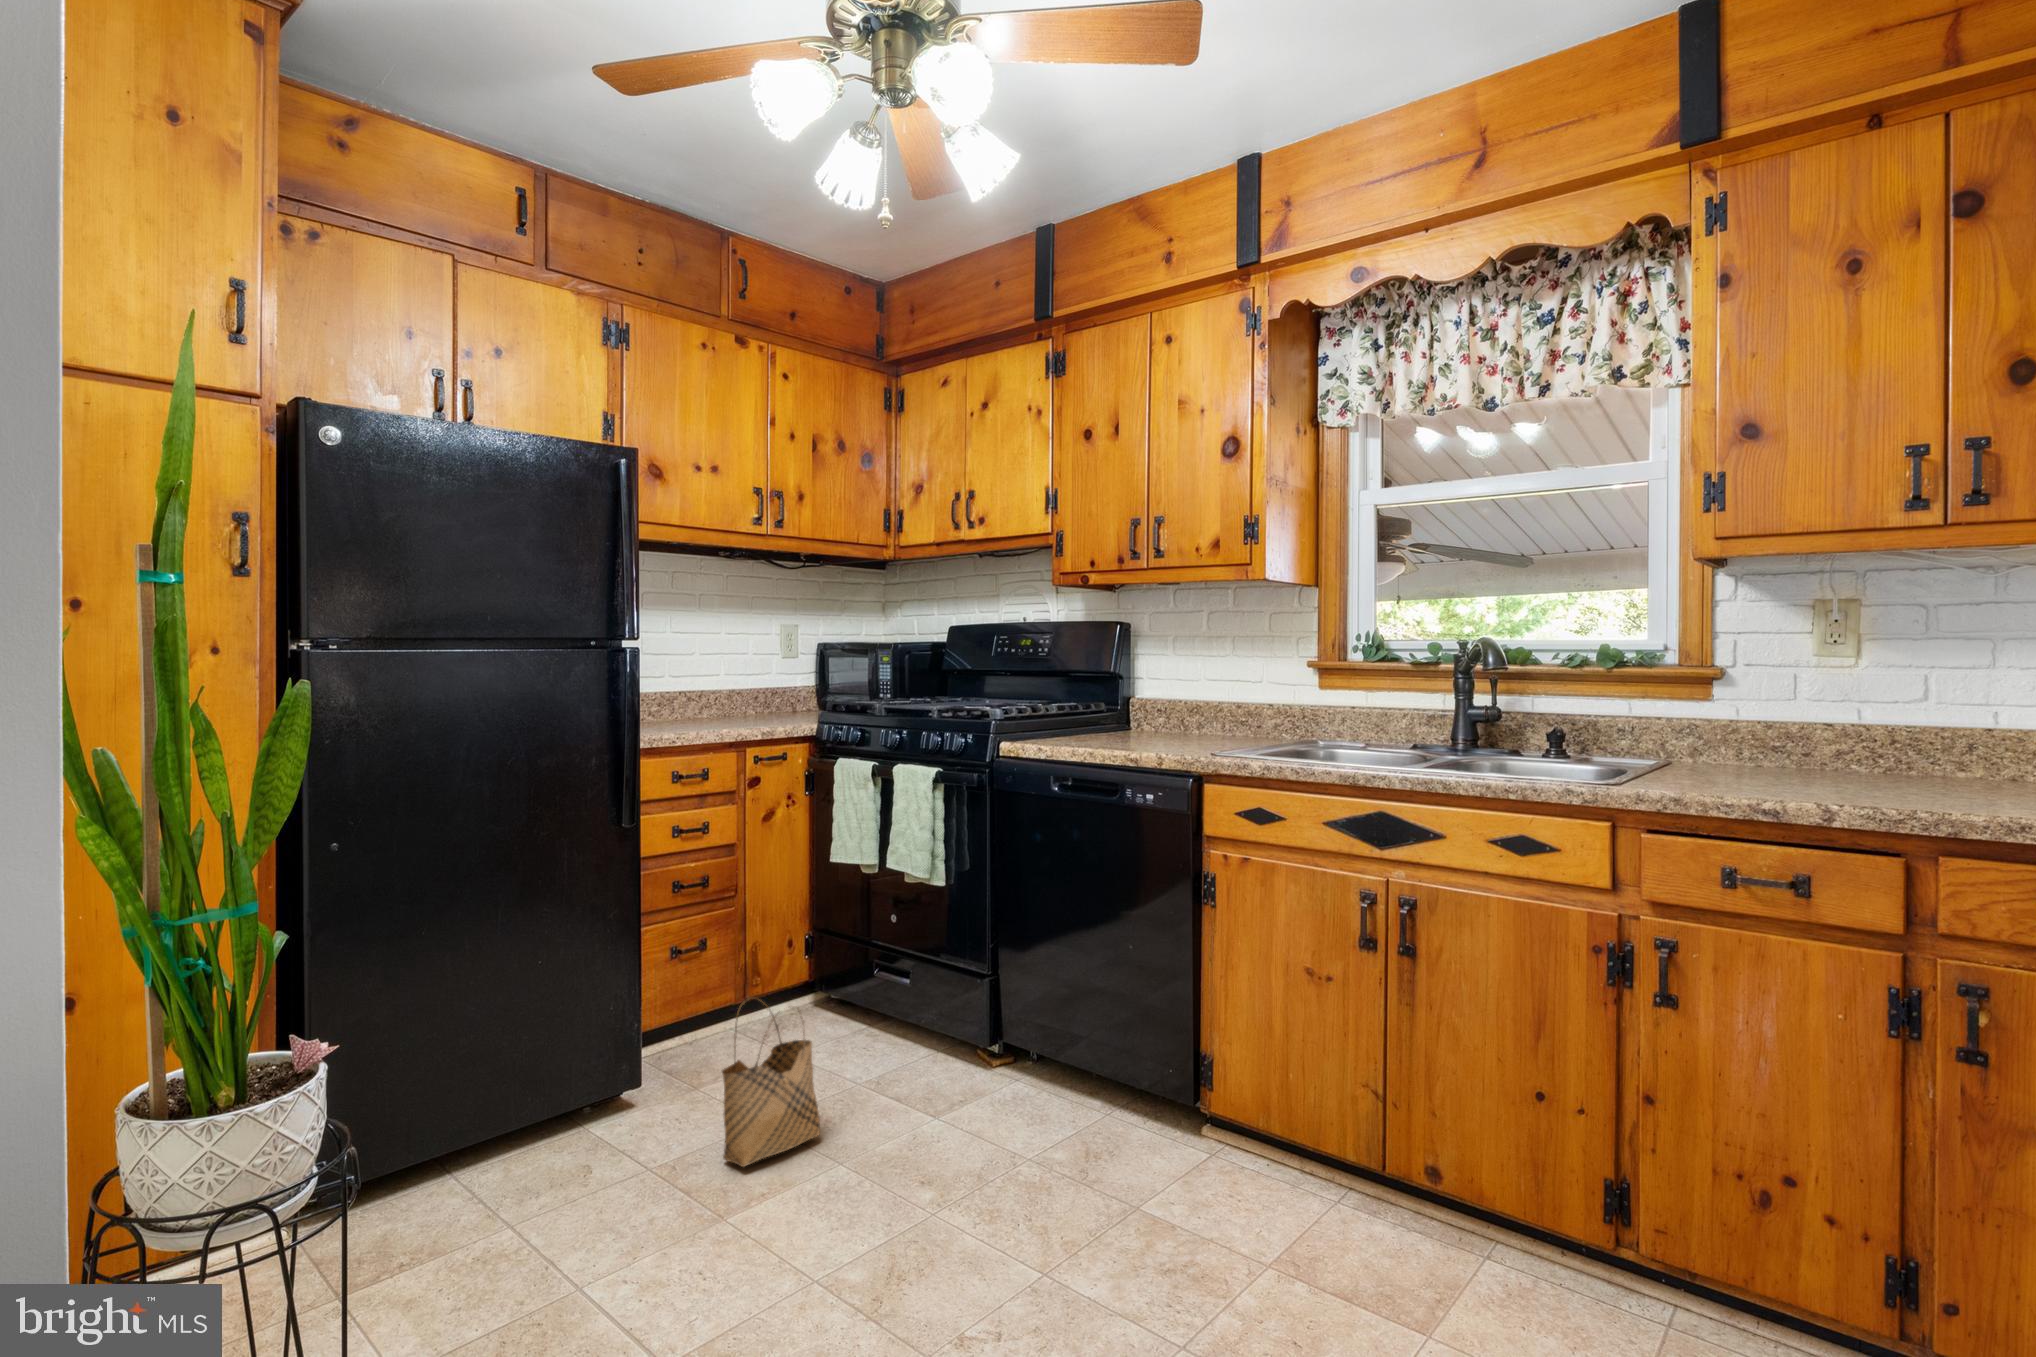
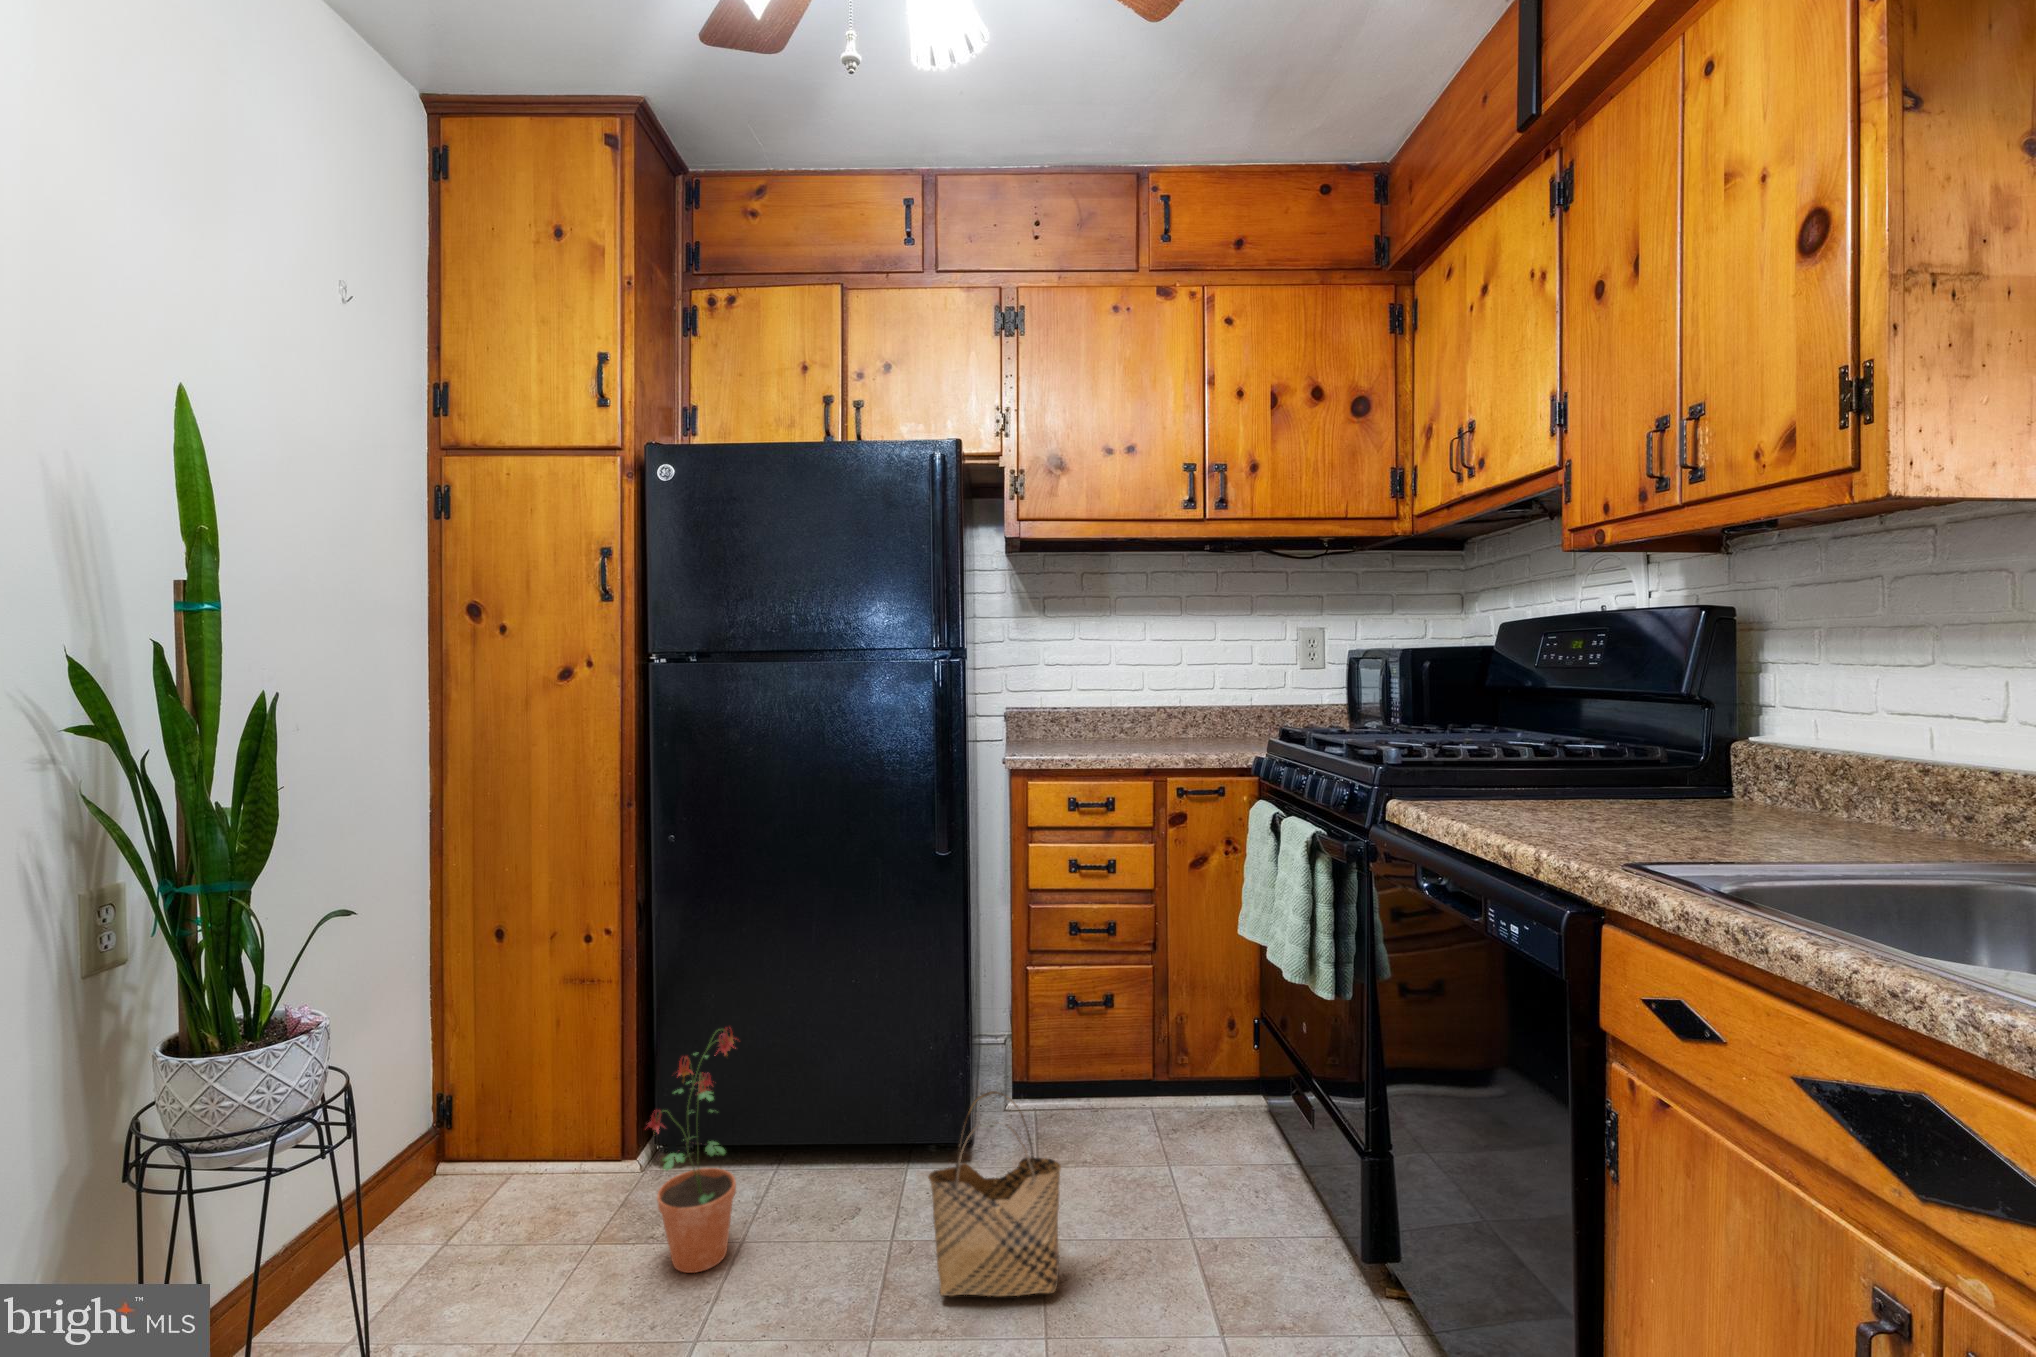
potted plant: none [421,1000,514,1257] -> present [647,1029,736,1273]

